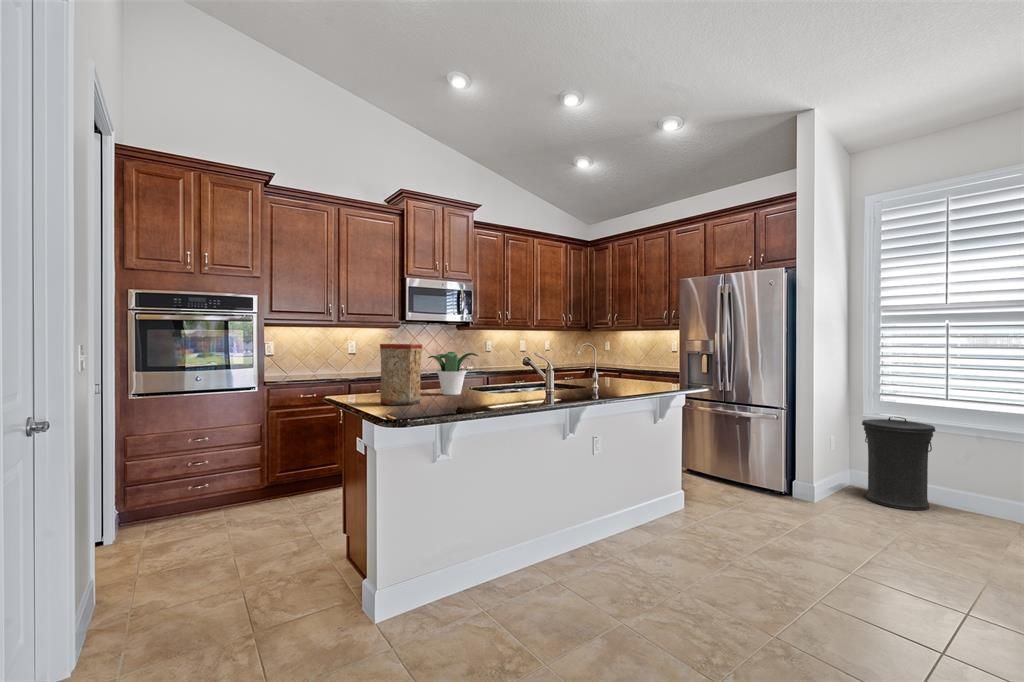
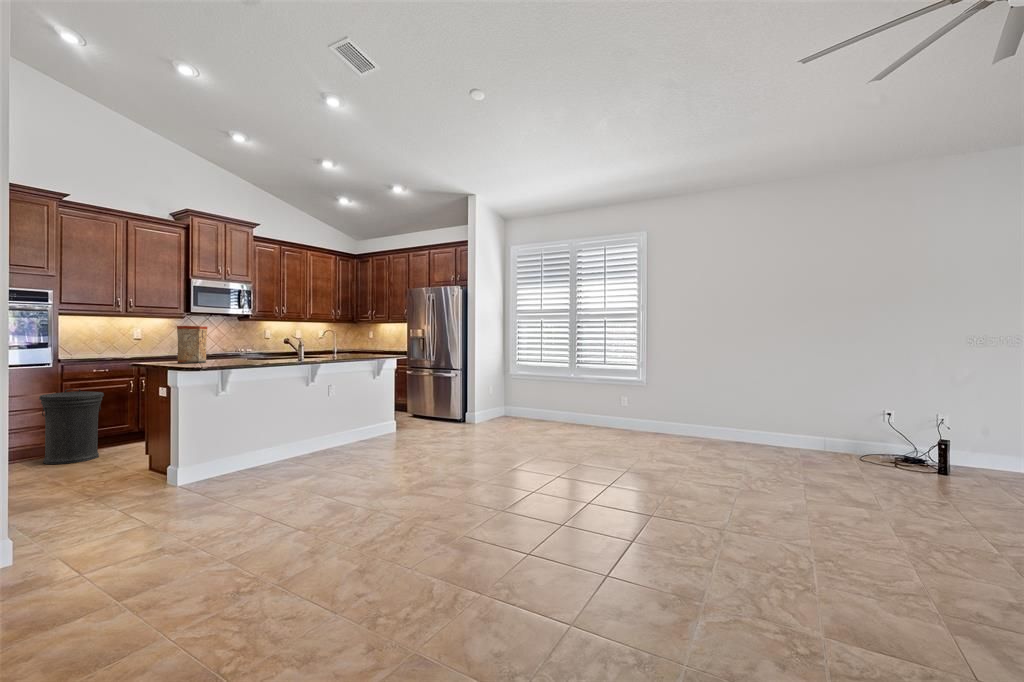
potted plant: present [428,352,478,395] -> none [211,333,250,361]
trash can: present [862,417,936,510] -> present [39,389,104,464]

